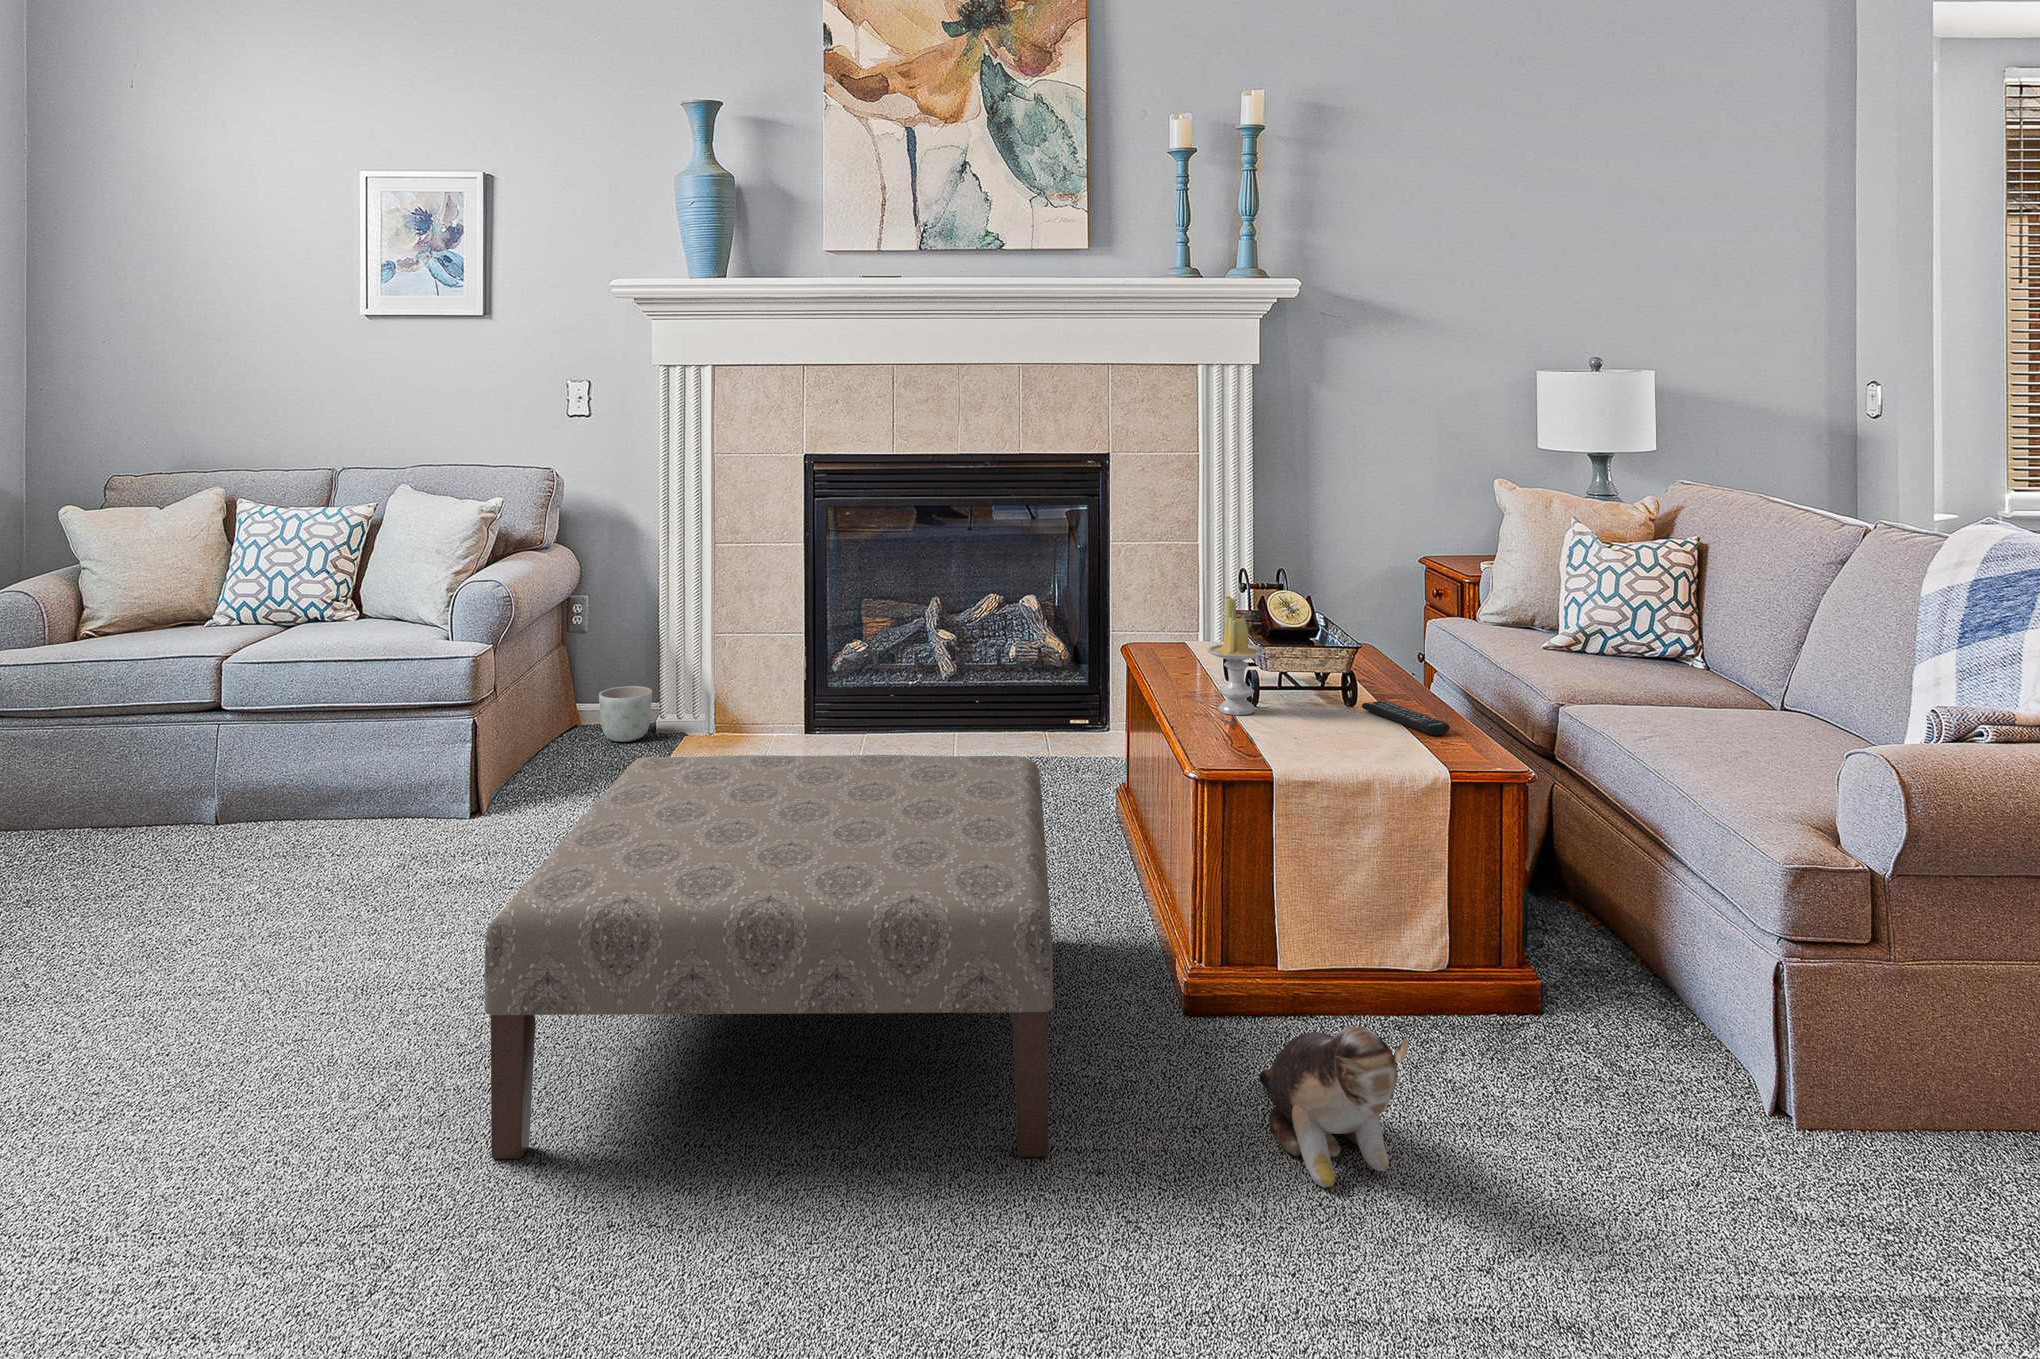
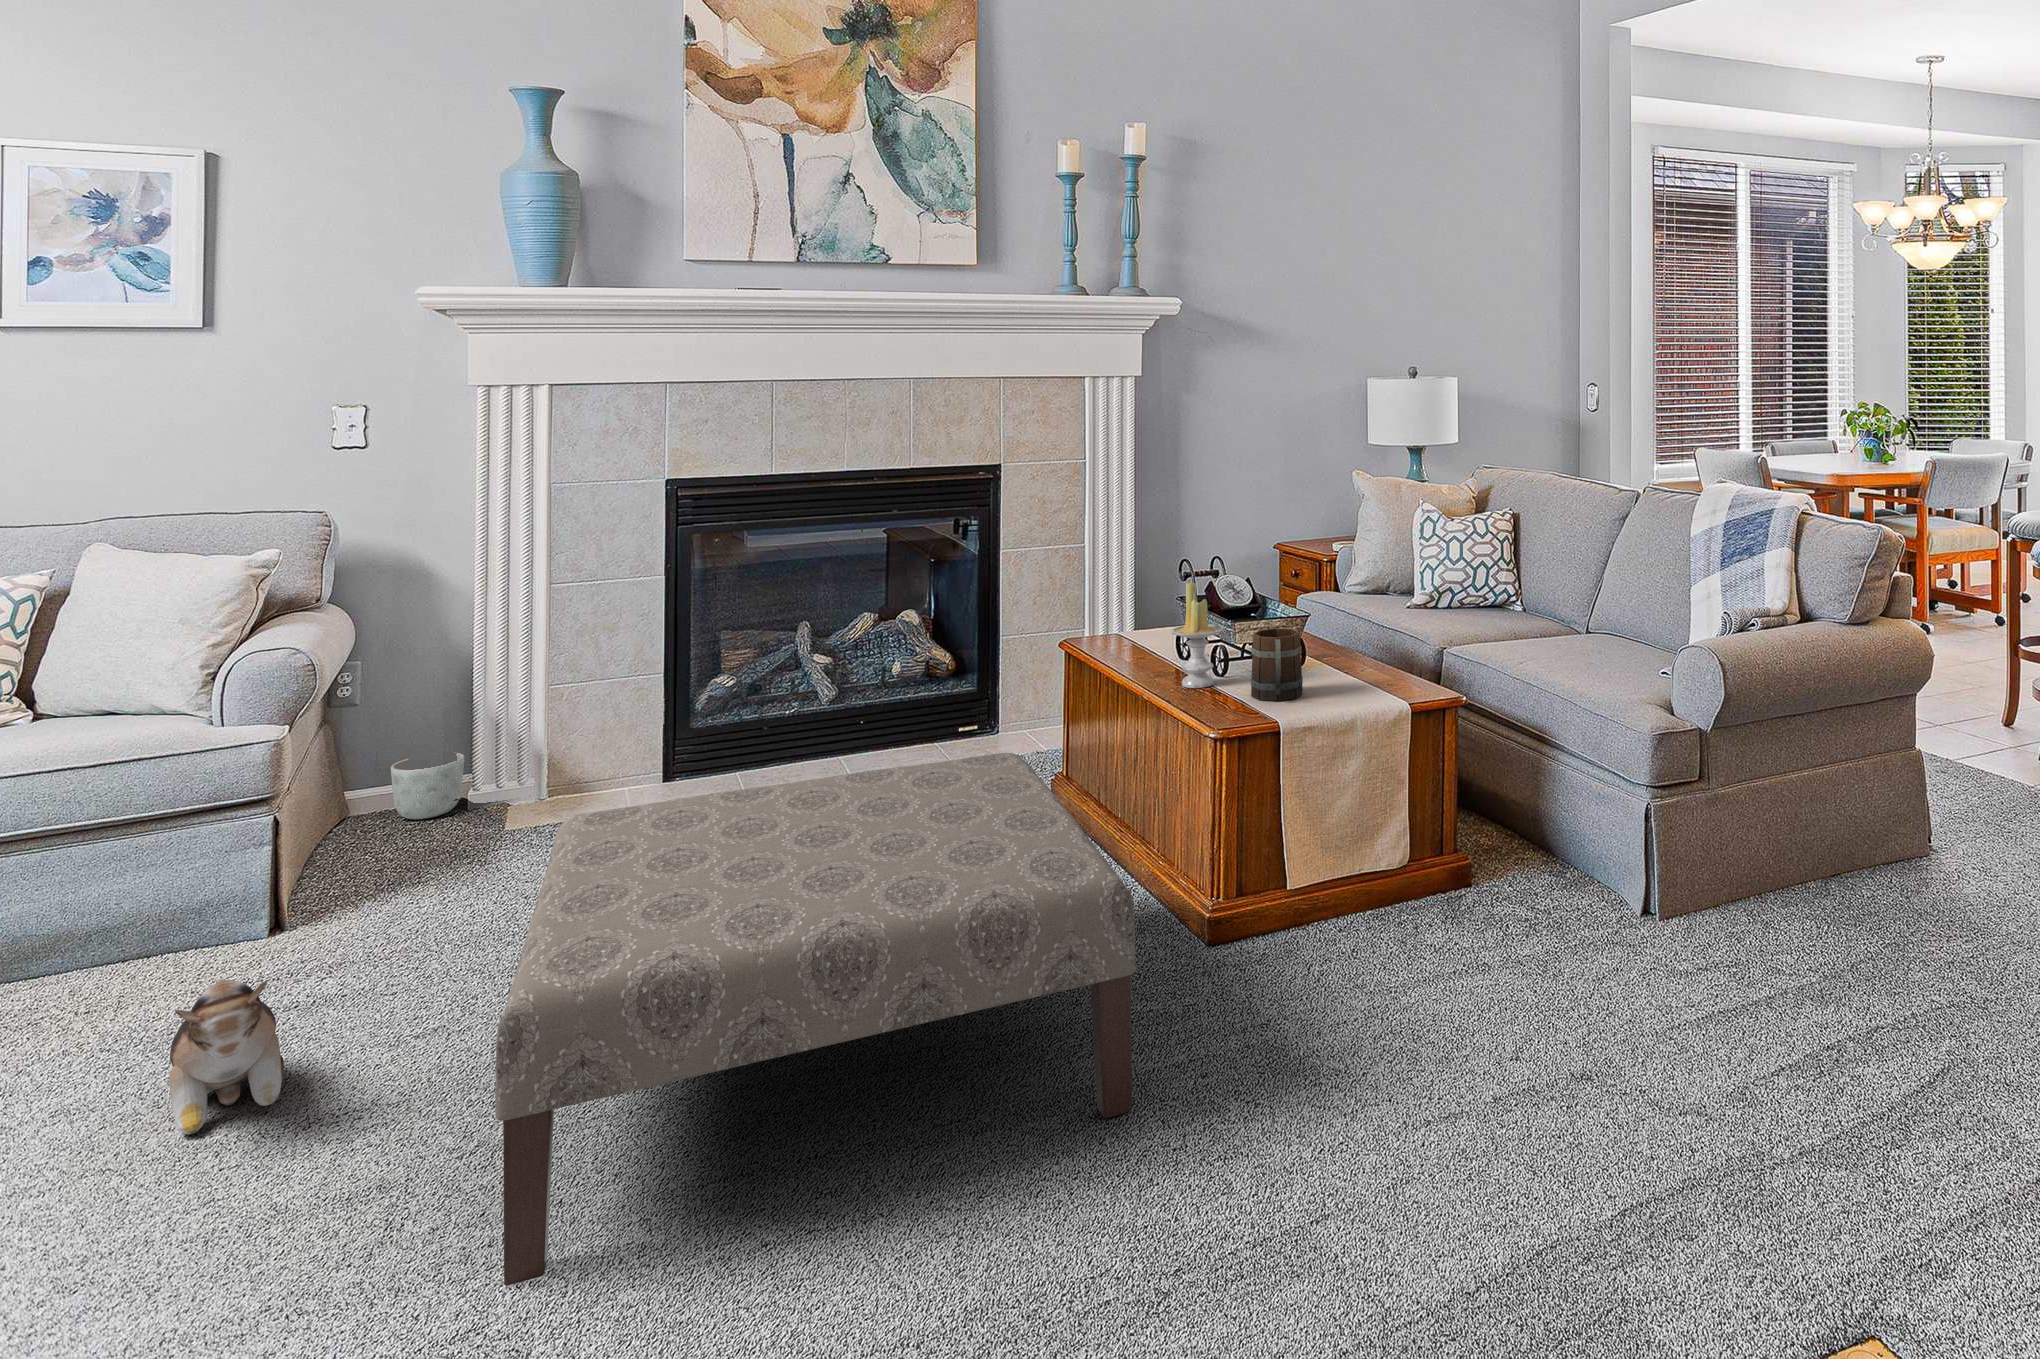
mug: none [1284,658,1344,742] -> present [1251,628,1303,701]
remote control: present [1362,701,1450,736] -> none [1301,660,1383,683]
plush toy: present [1259,1025,1408,1188] -> present [169,980,284,1134]

